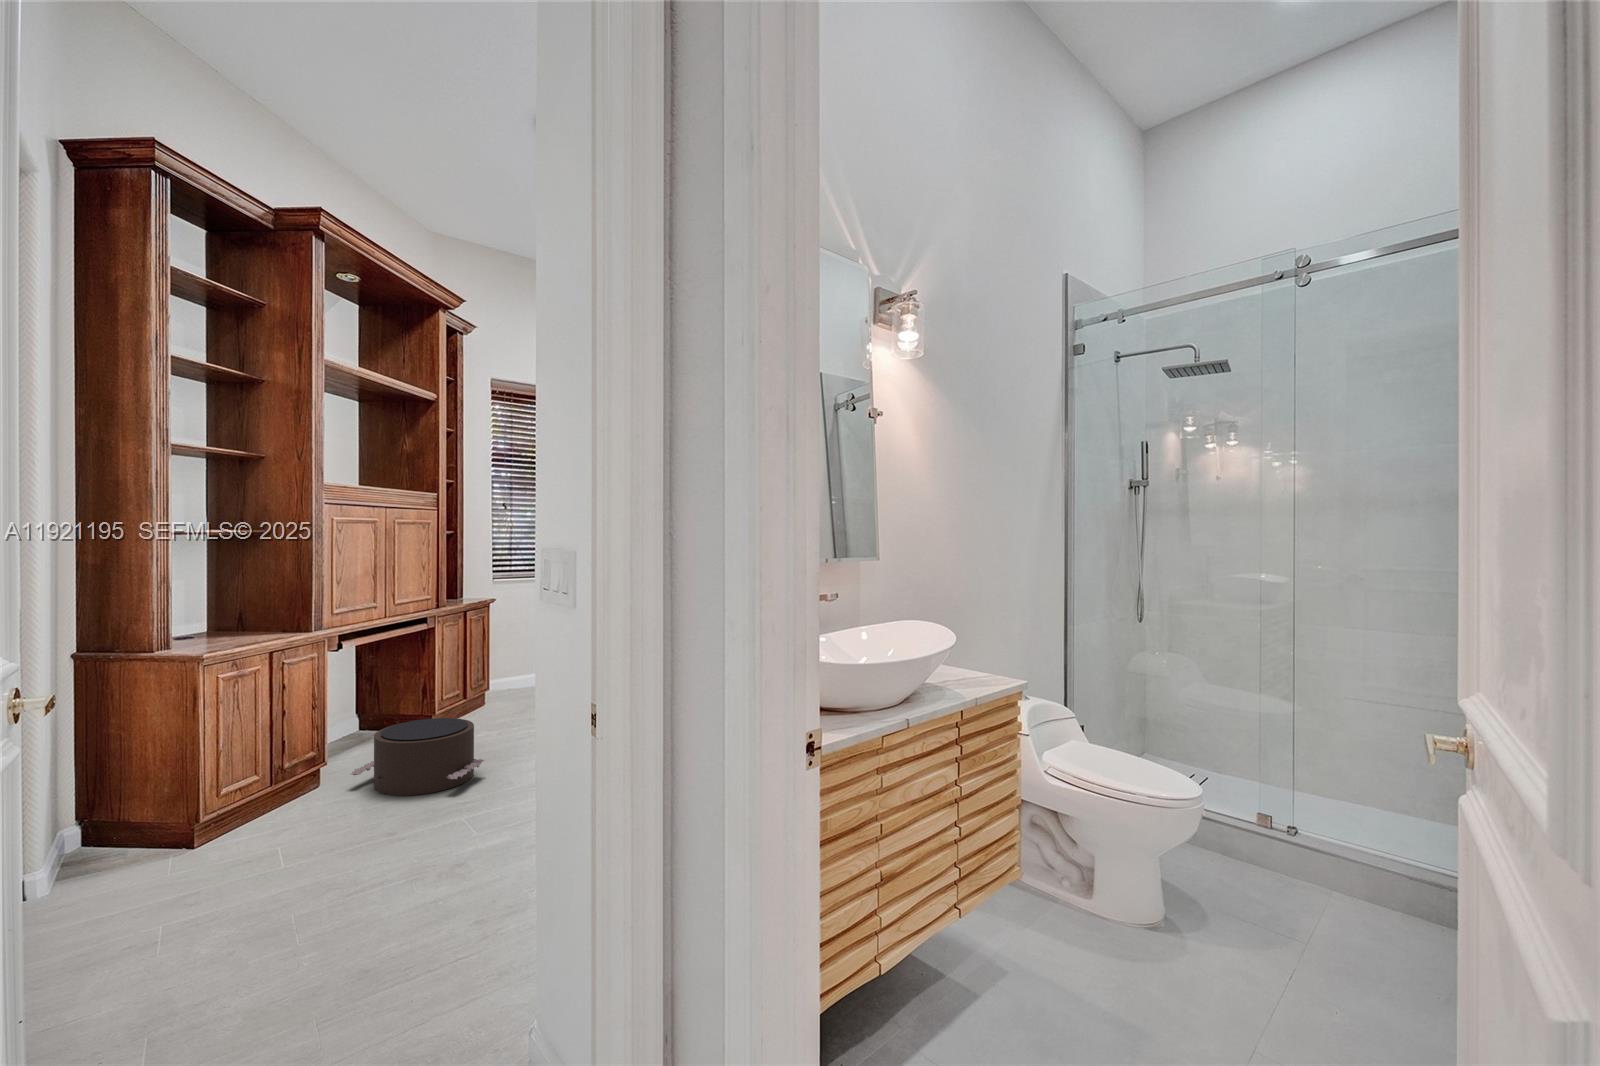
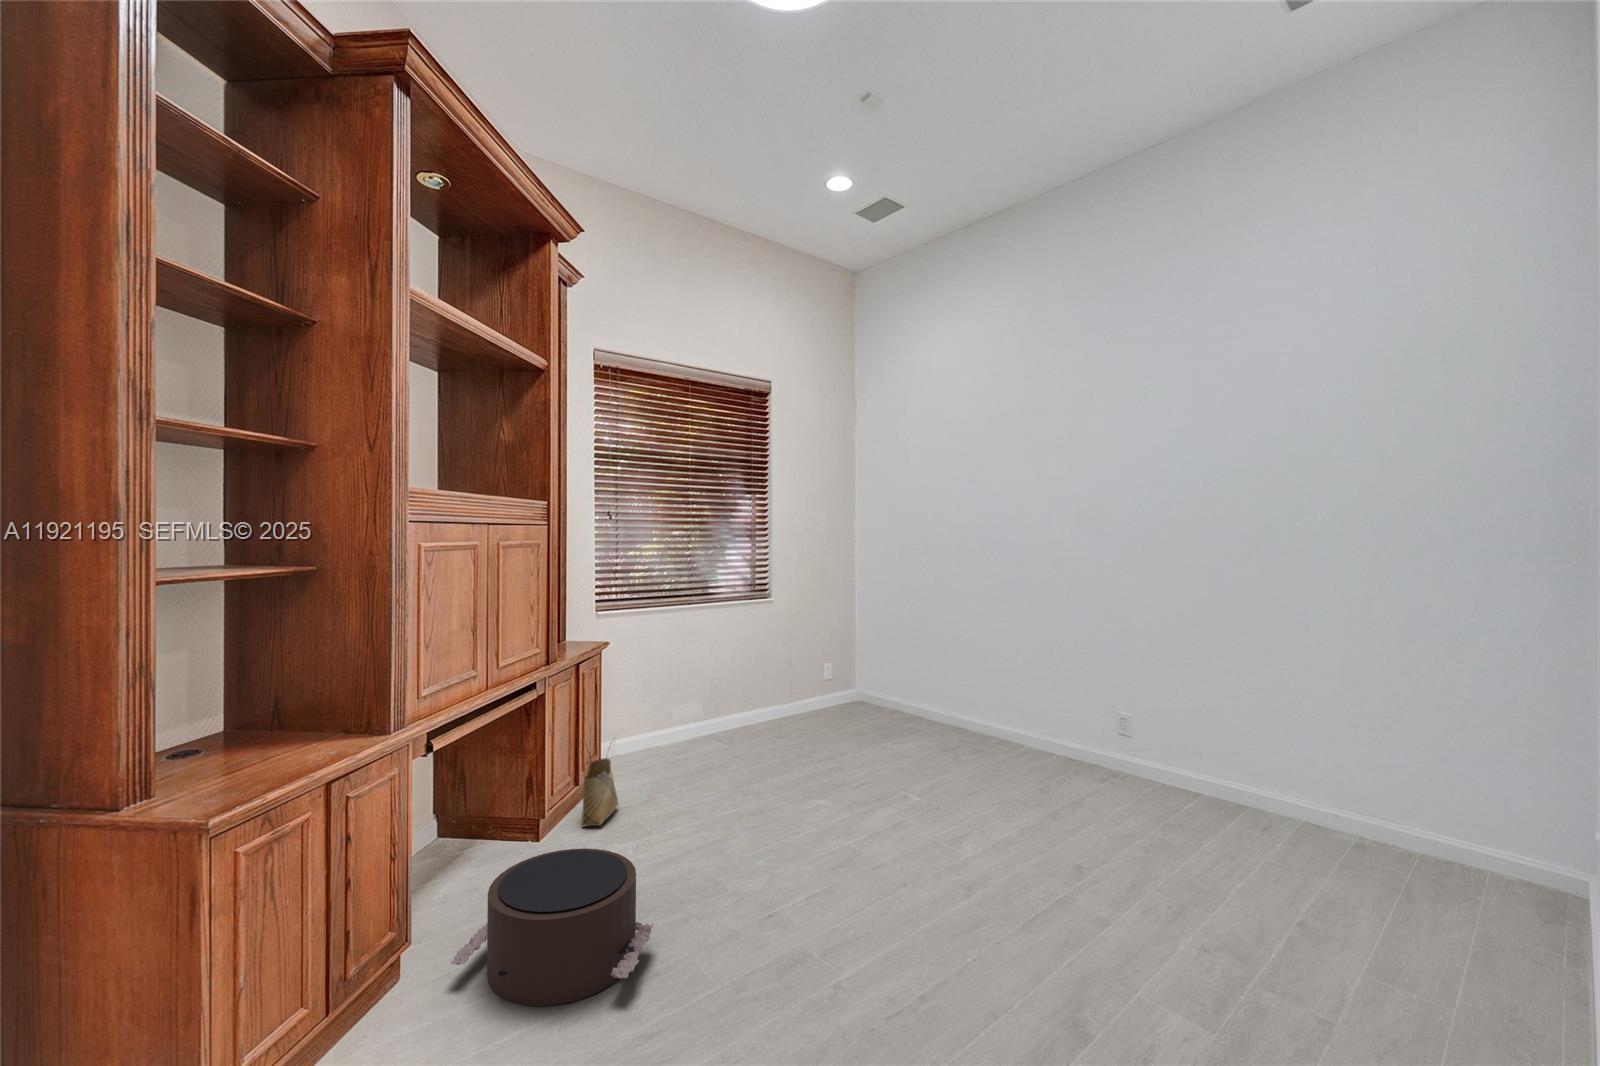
woven basket: none [465,664,496,725] -> present [582,741,618,826]

